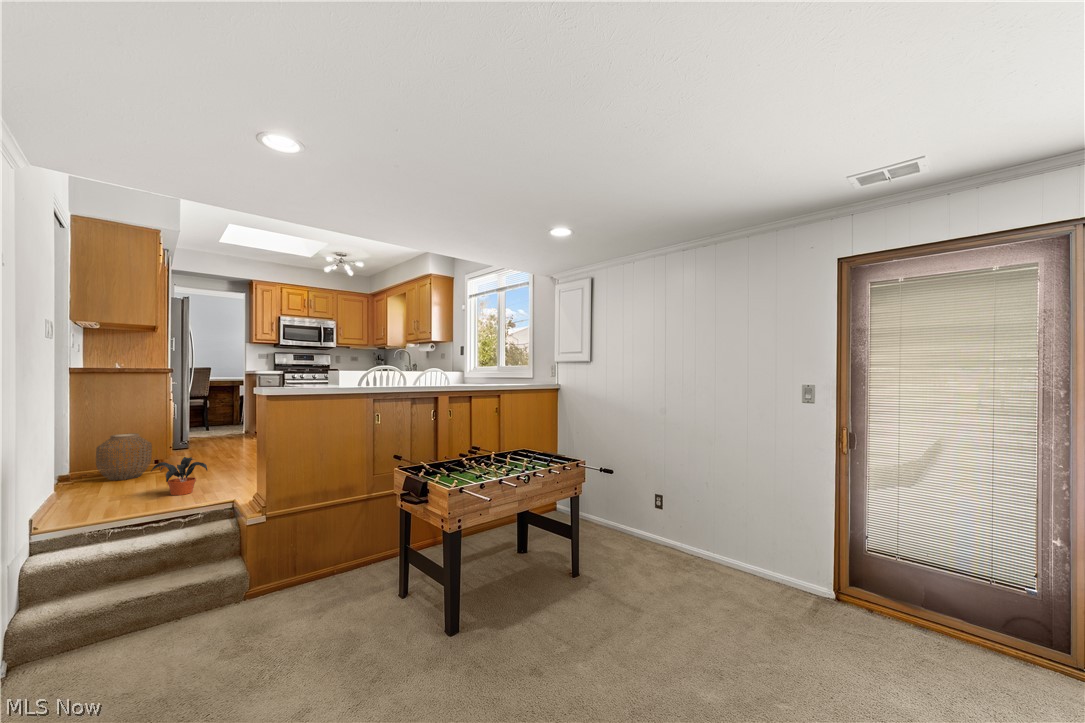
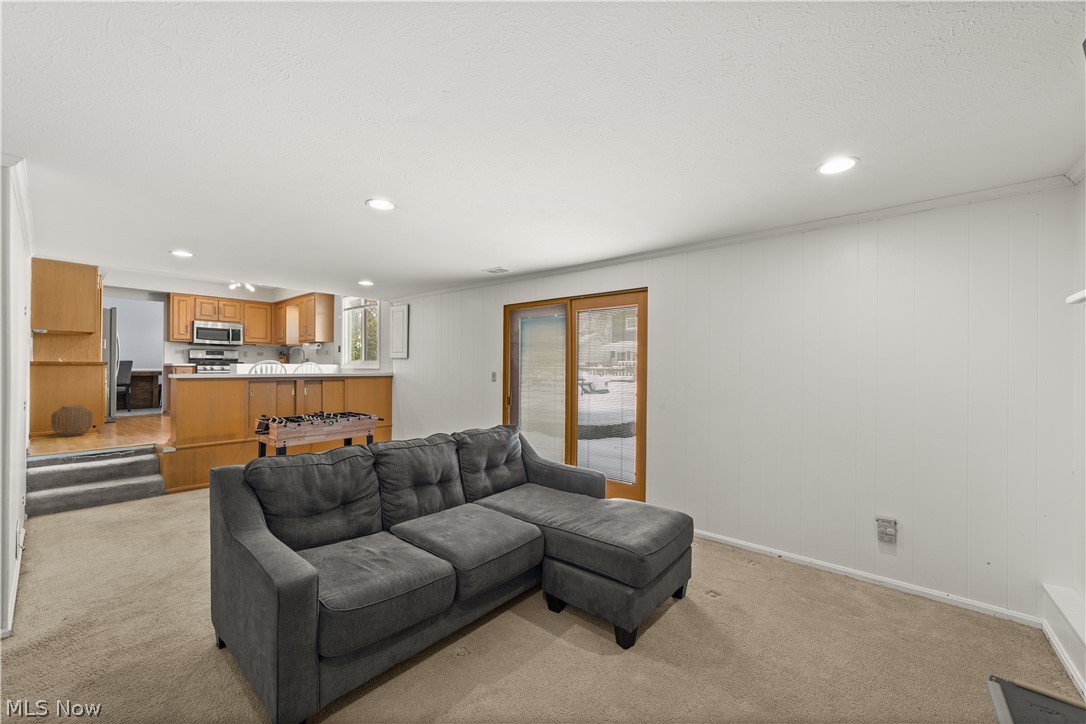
potted plant: present [151,457,207,495] -> none [96,418,137,442]

